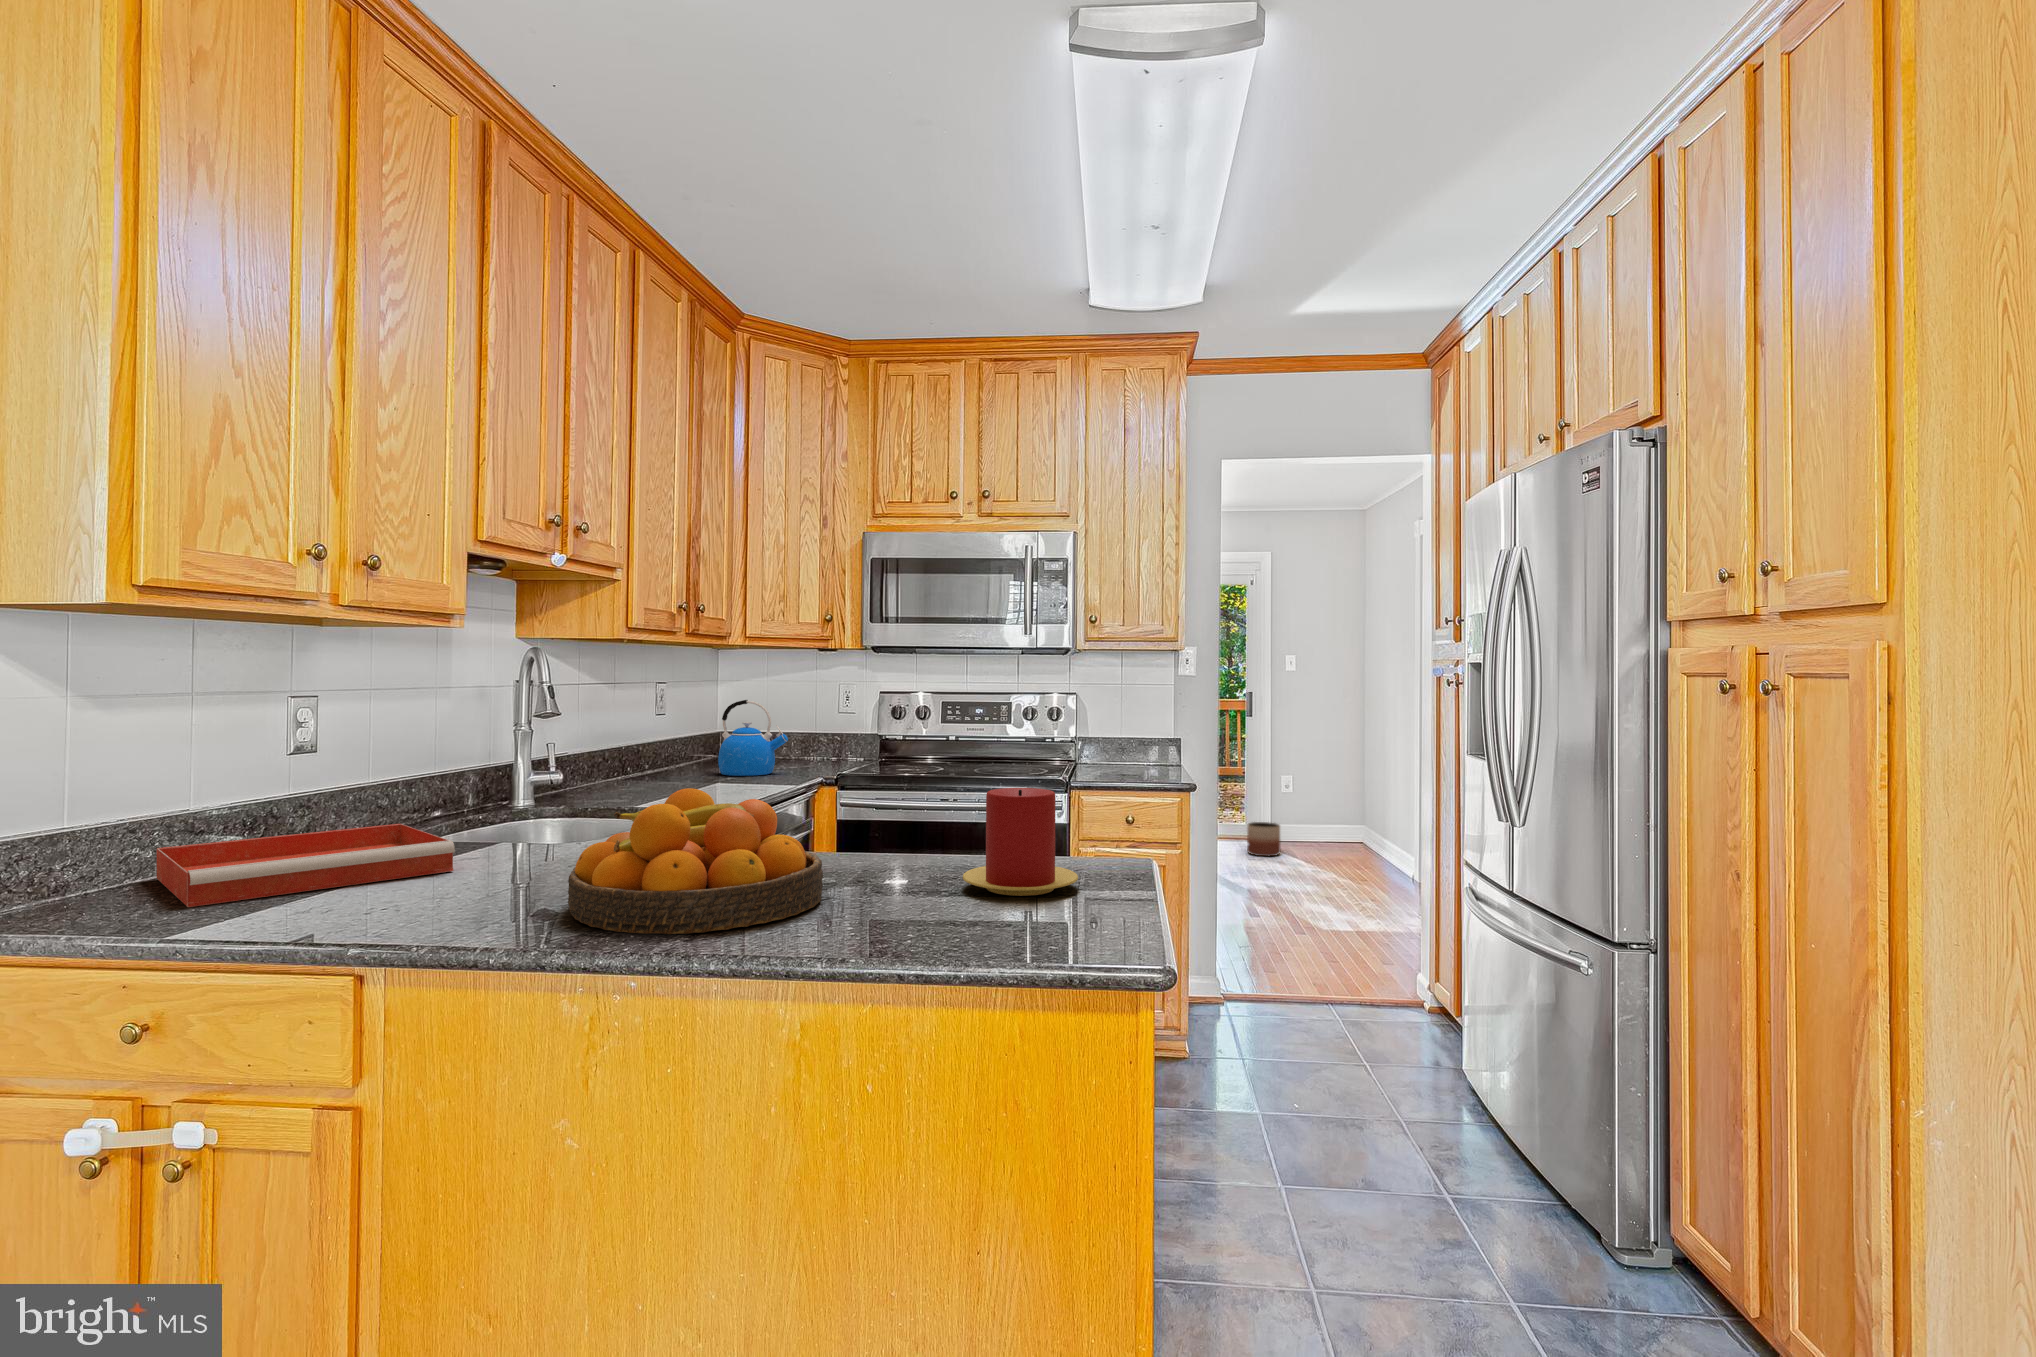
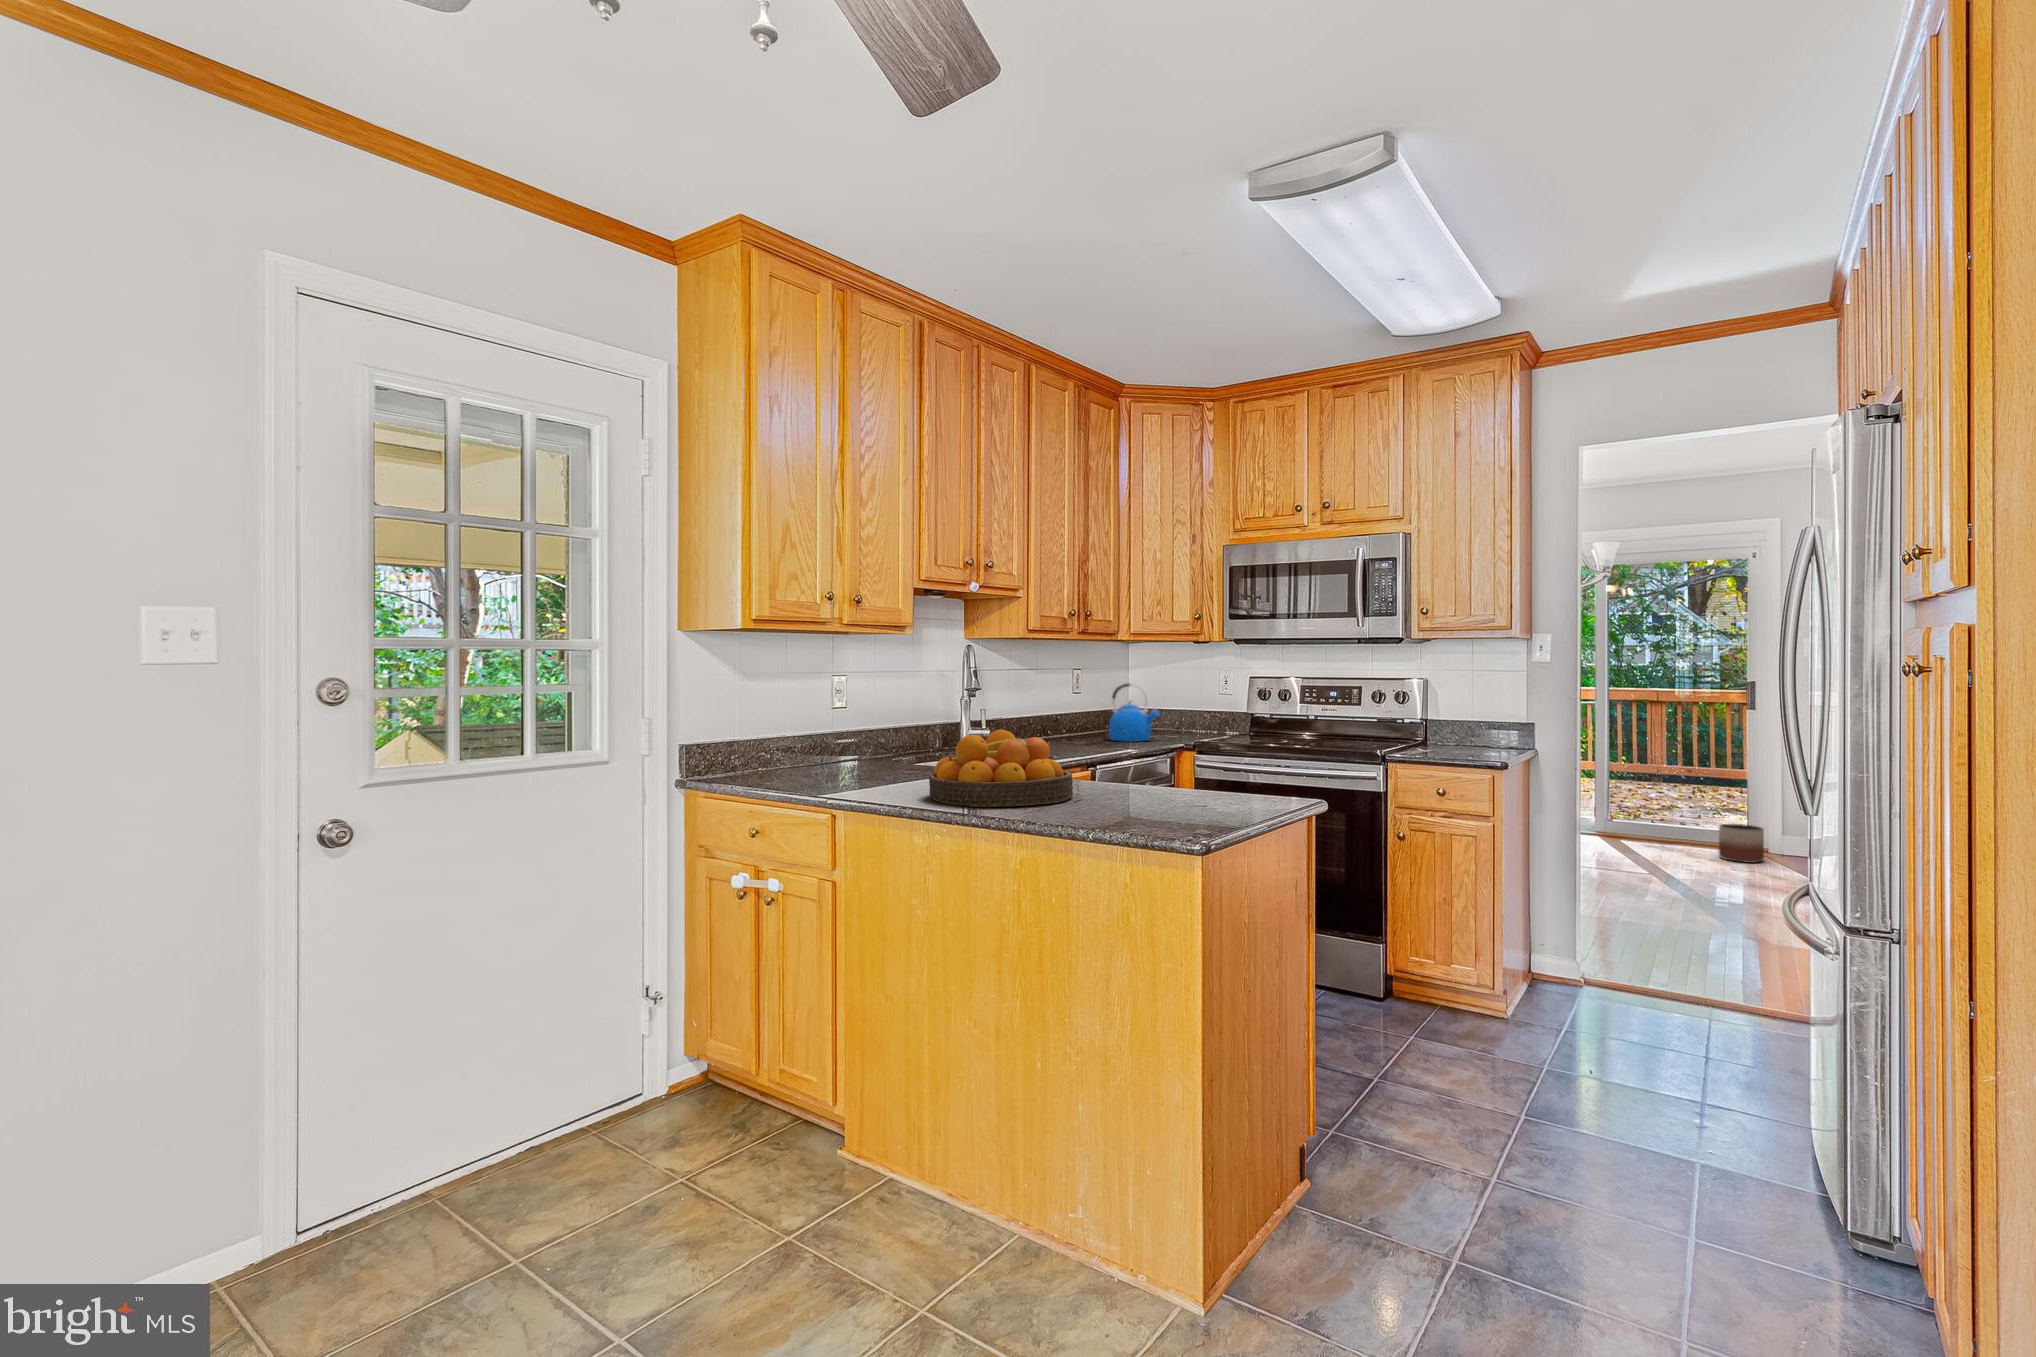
candle: present [963,788,1078,896] -> none [1161,736,1241,807]
tray: present [157,824,455,907] -> none [766,752,895,783]

